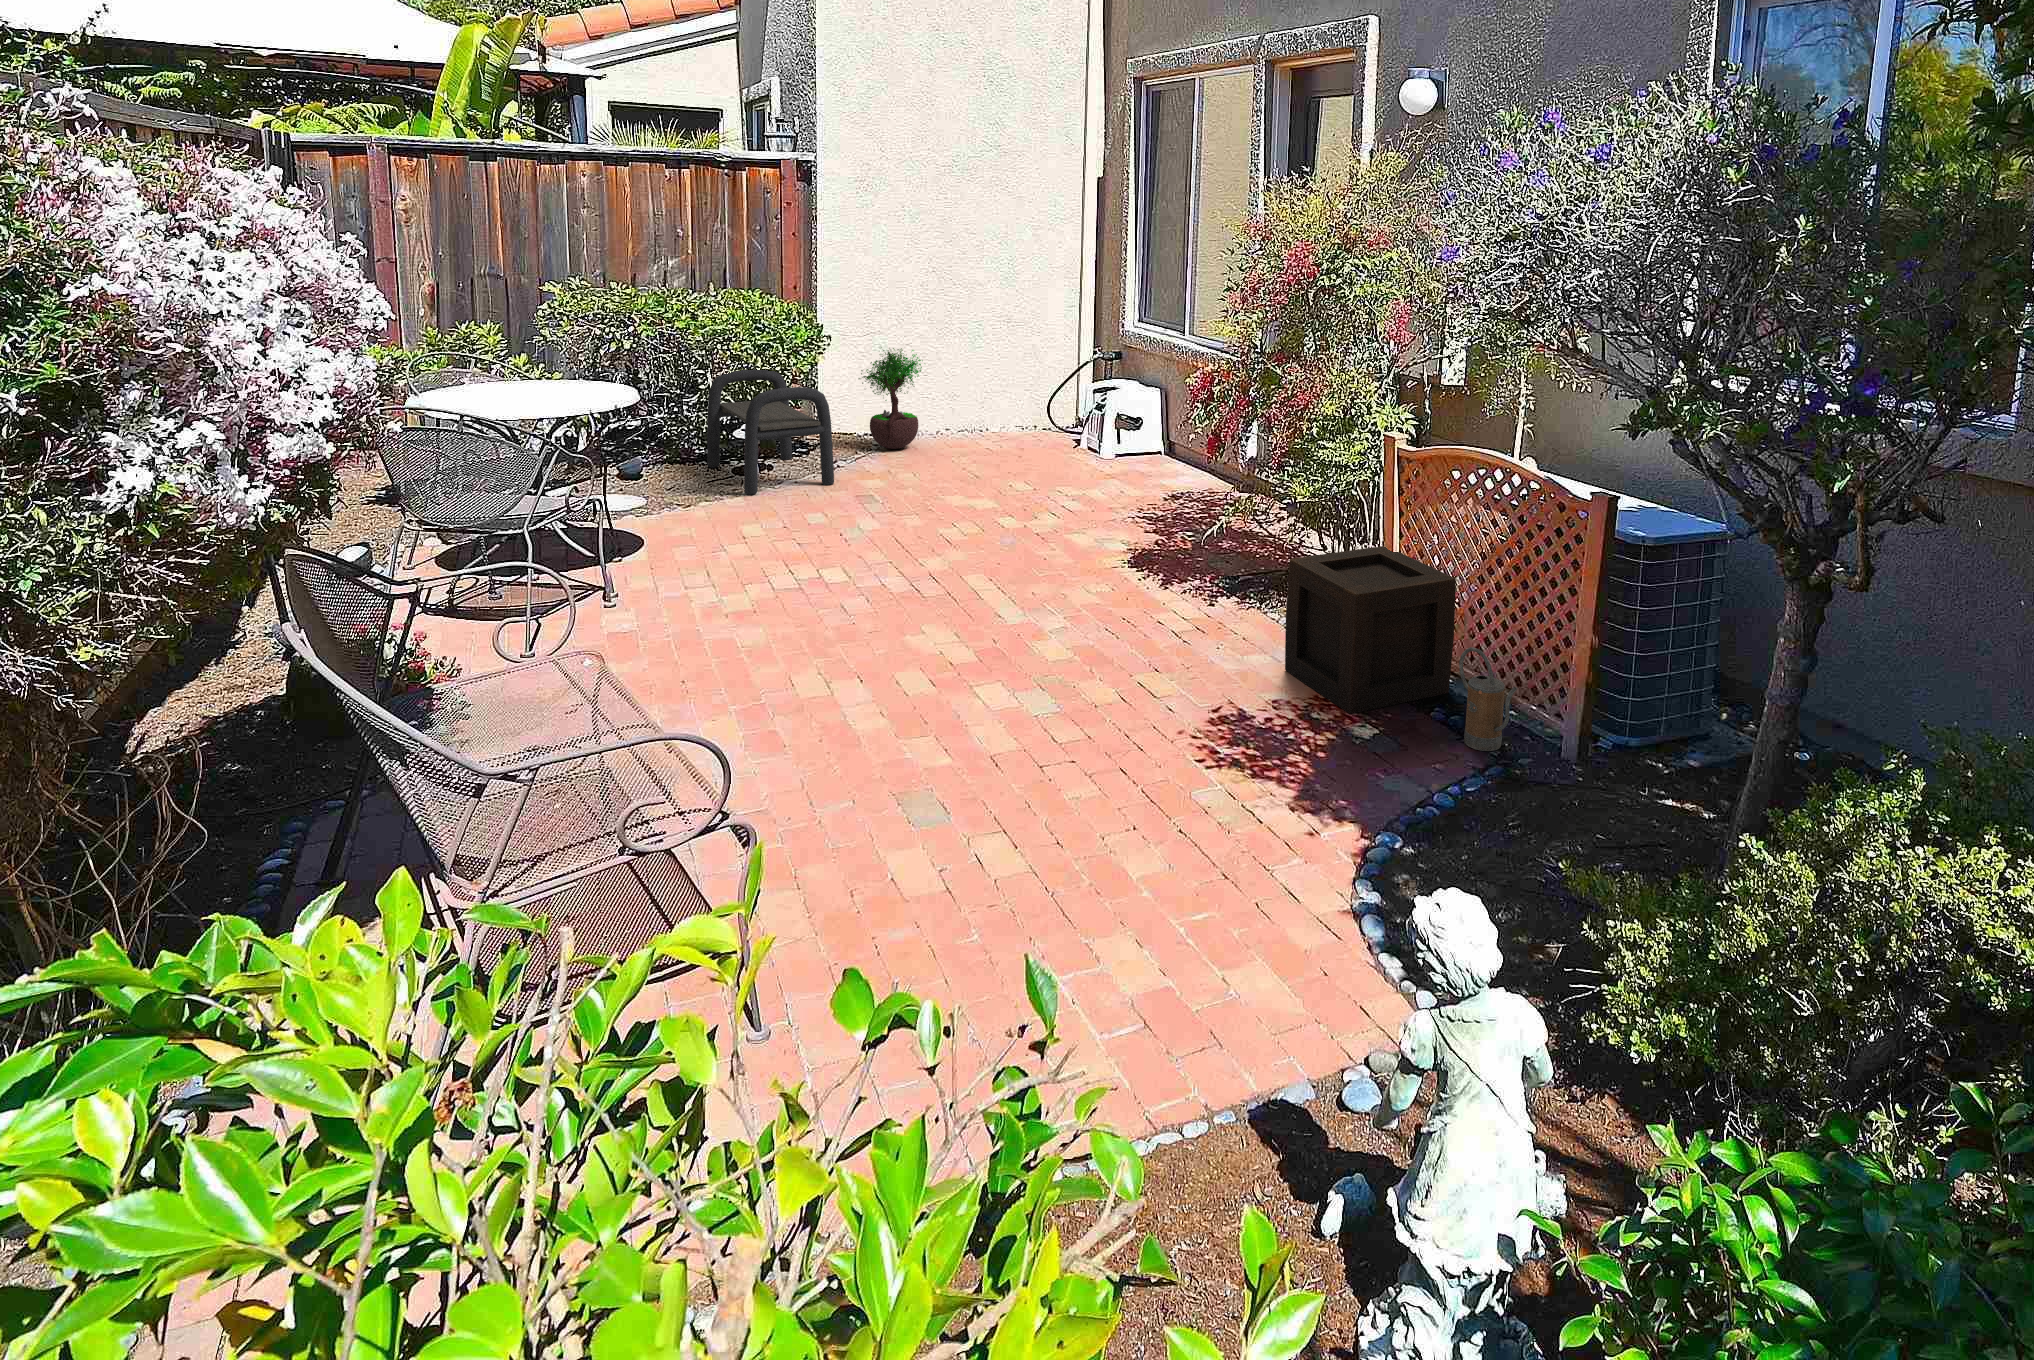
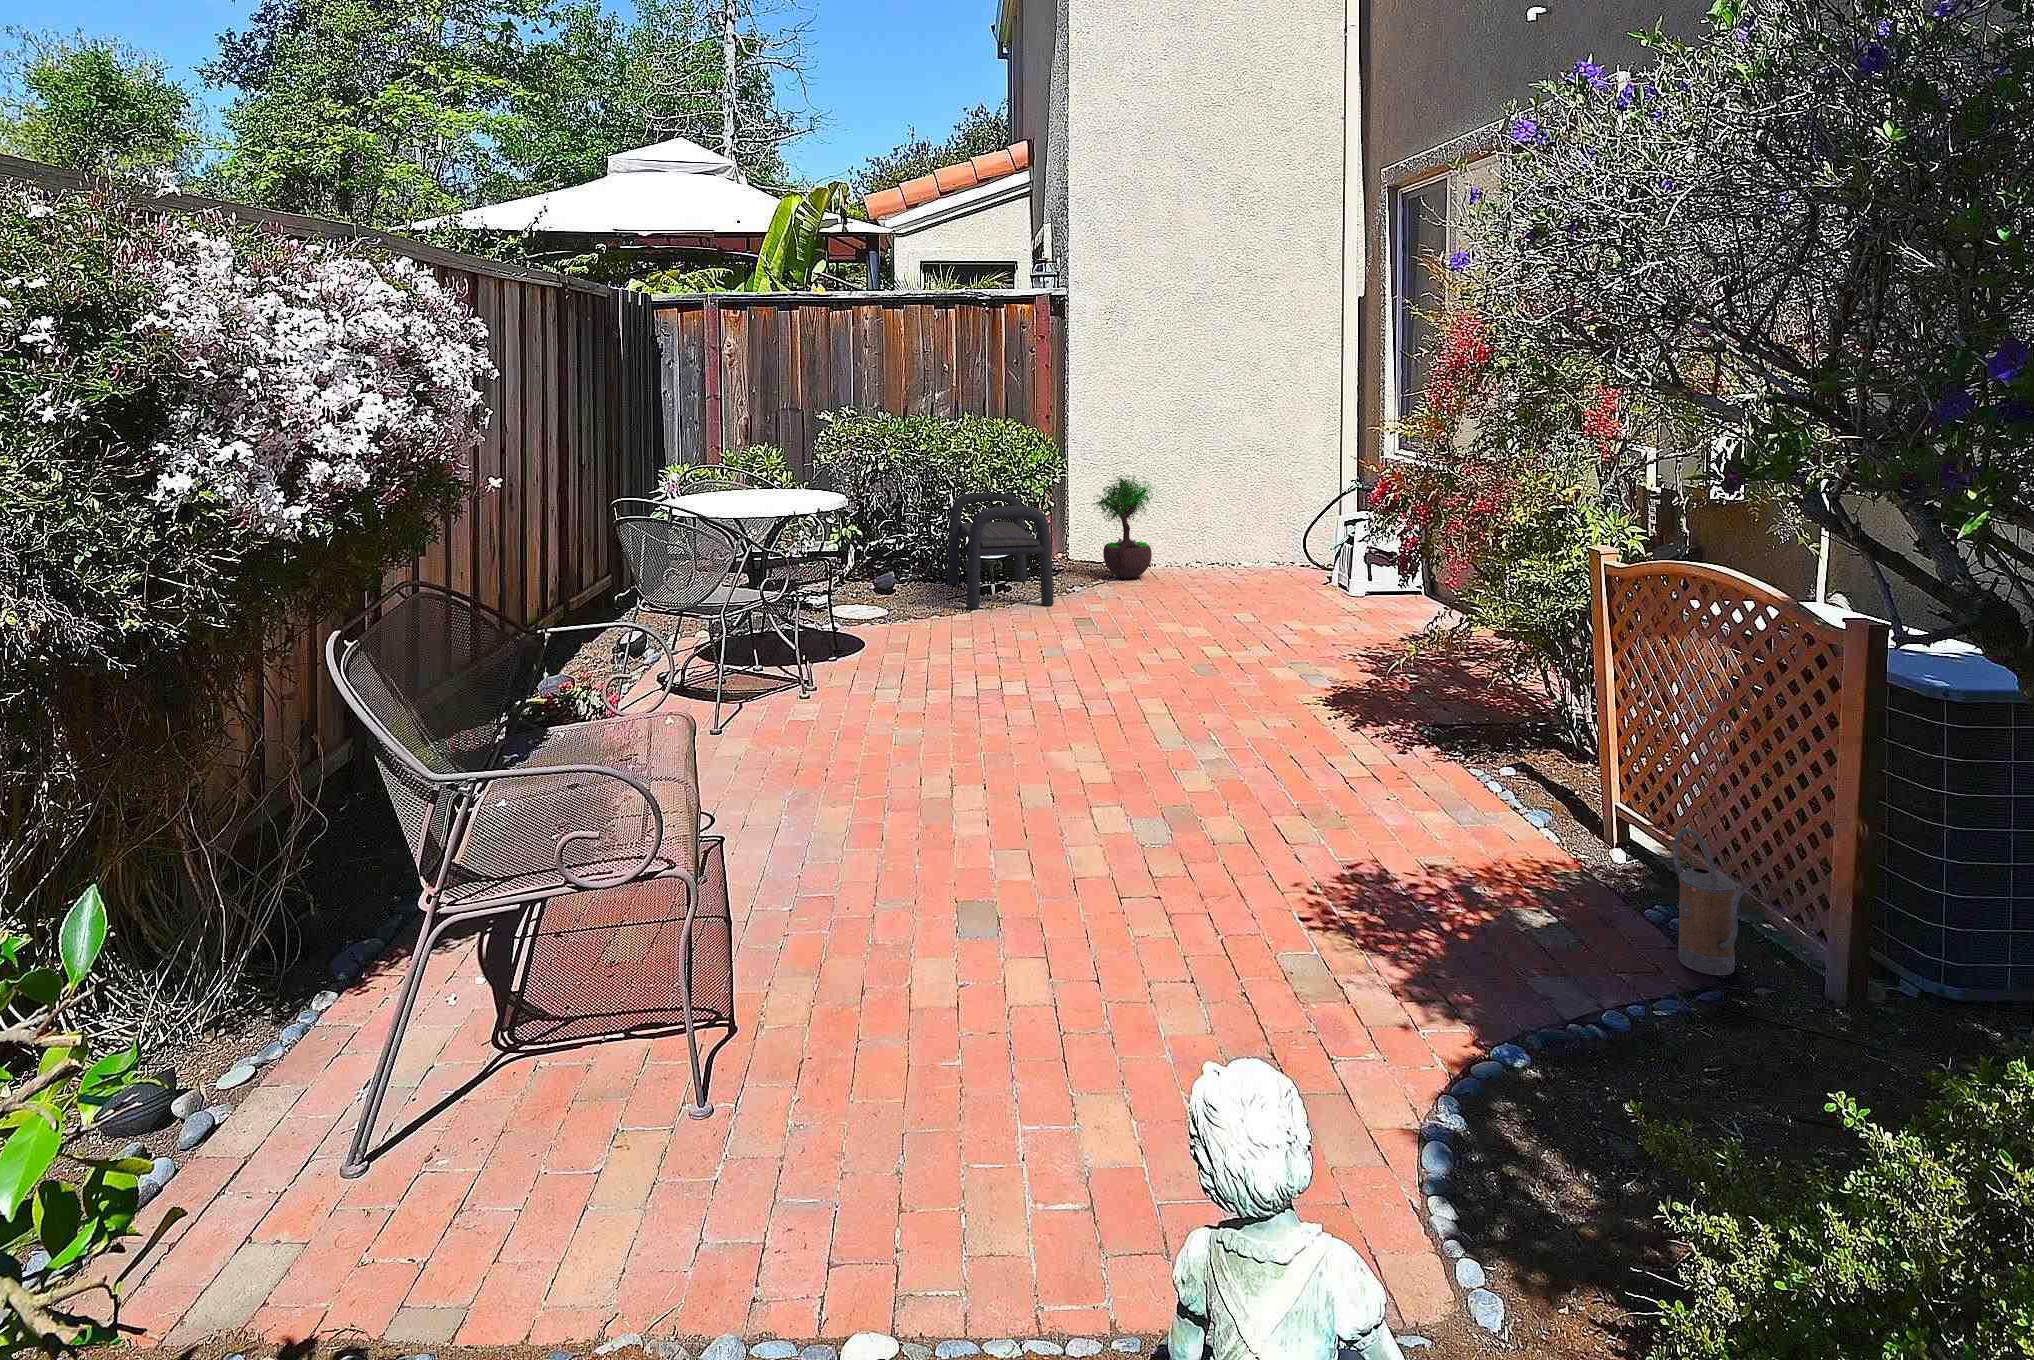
wooden crate: present [1285,546,1456,714] -> none [1459,695,1684,898]

